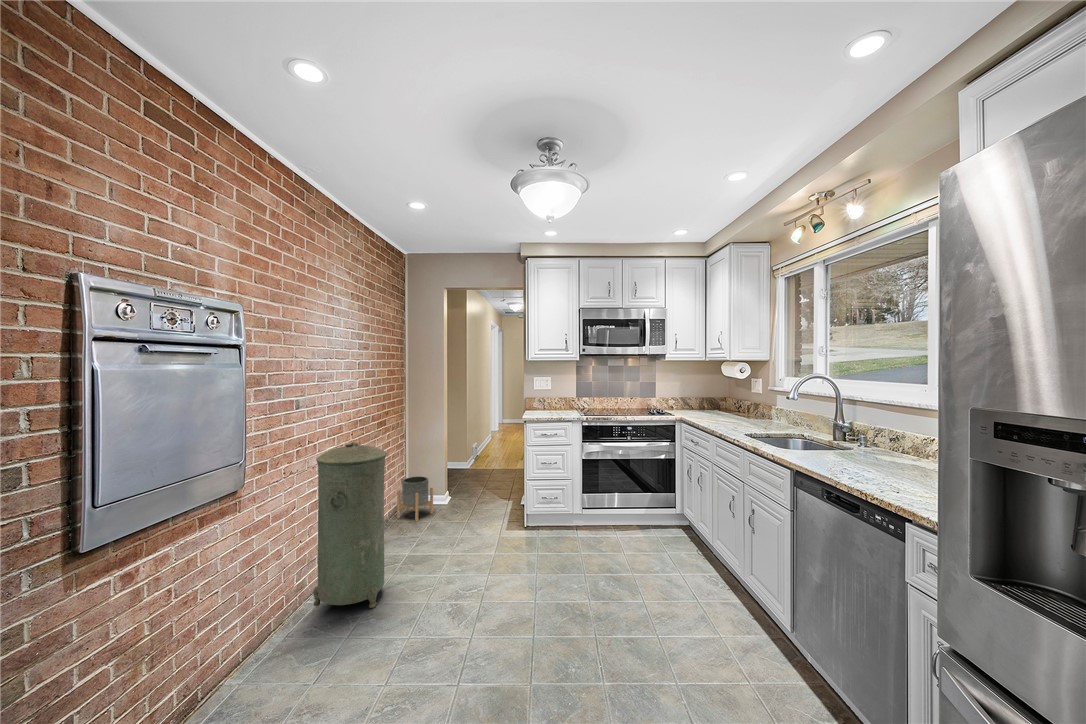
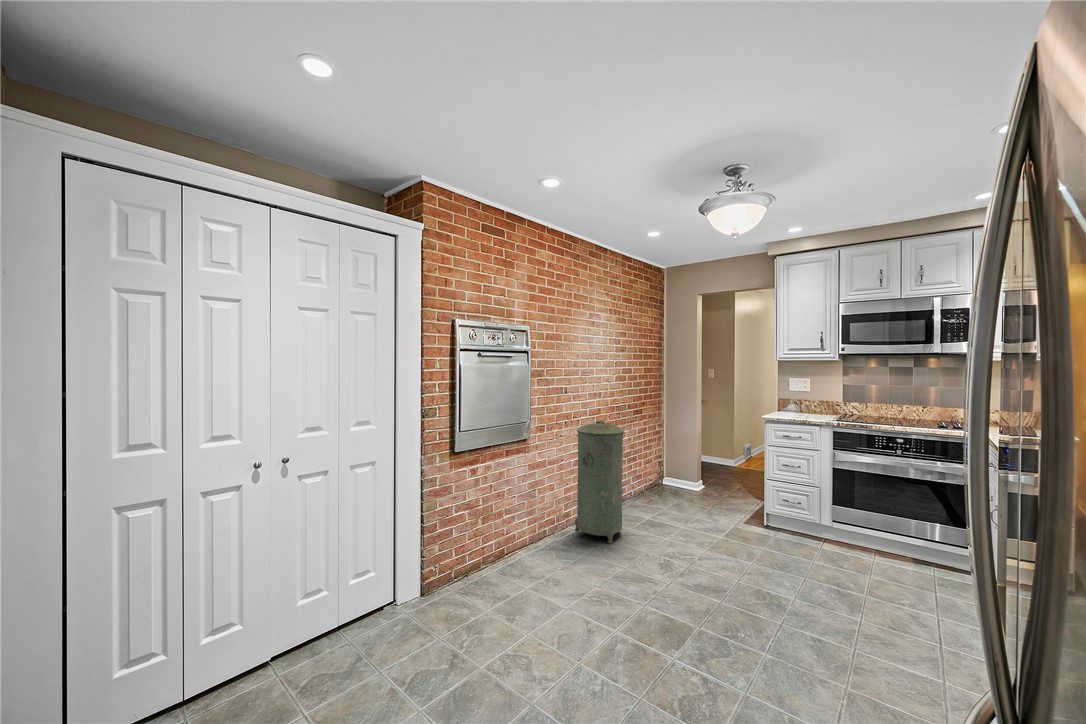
planter: present [397,476,433,522] -> none [652,460,683,498]

